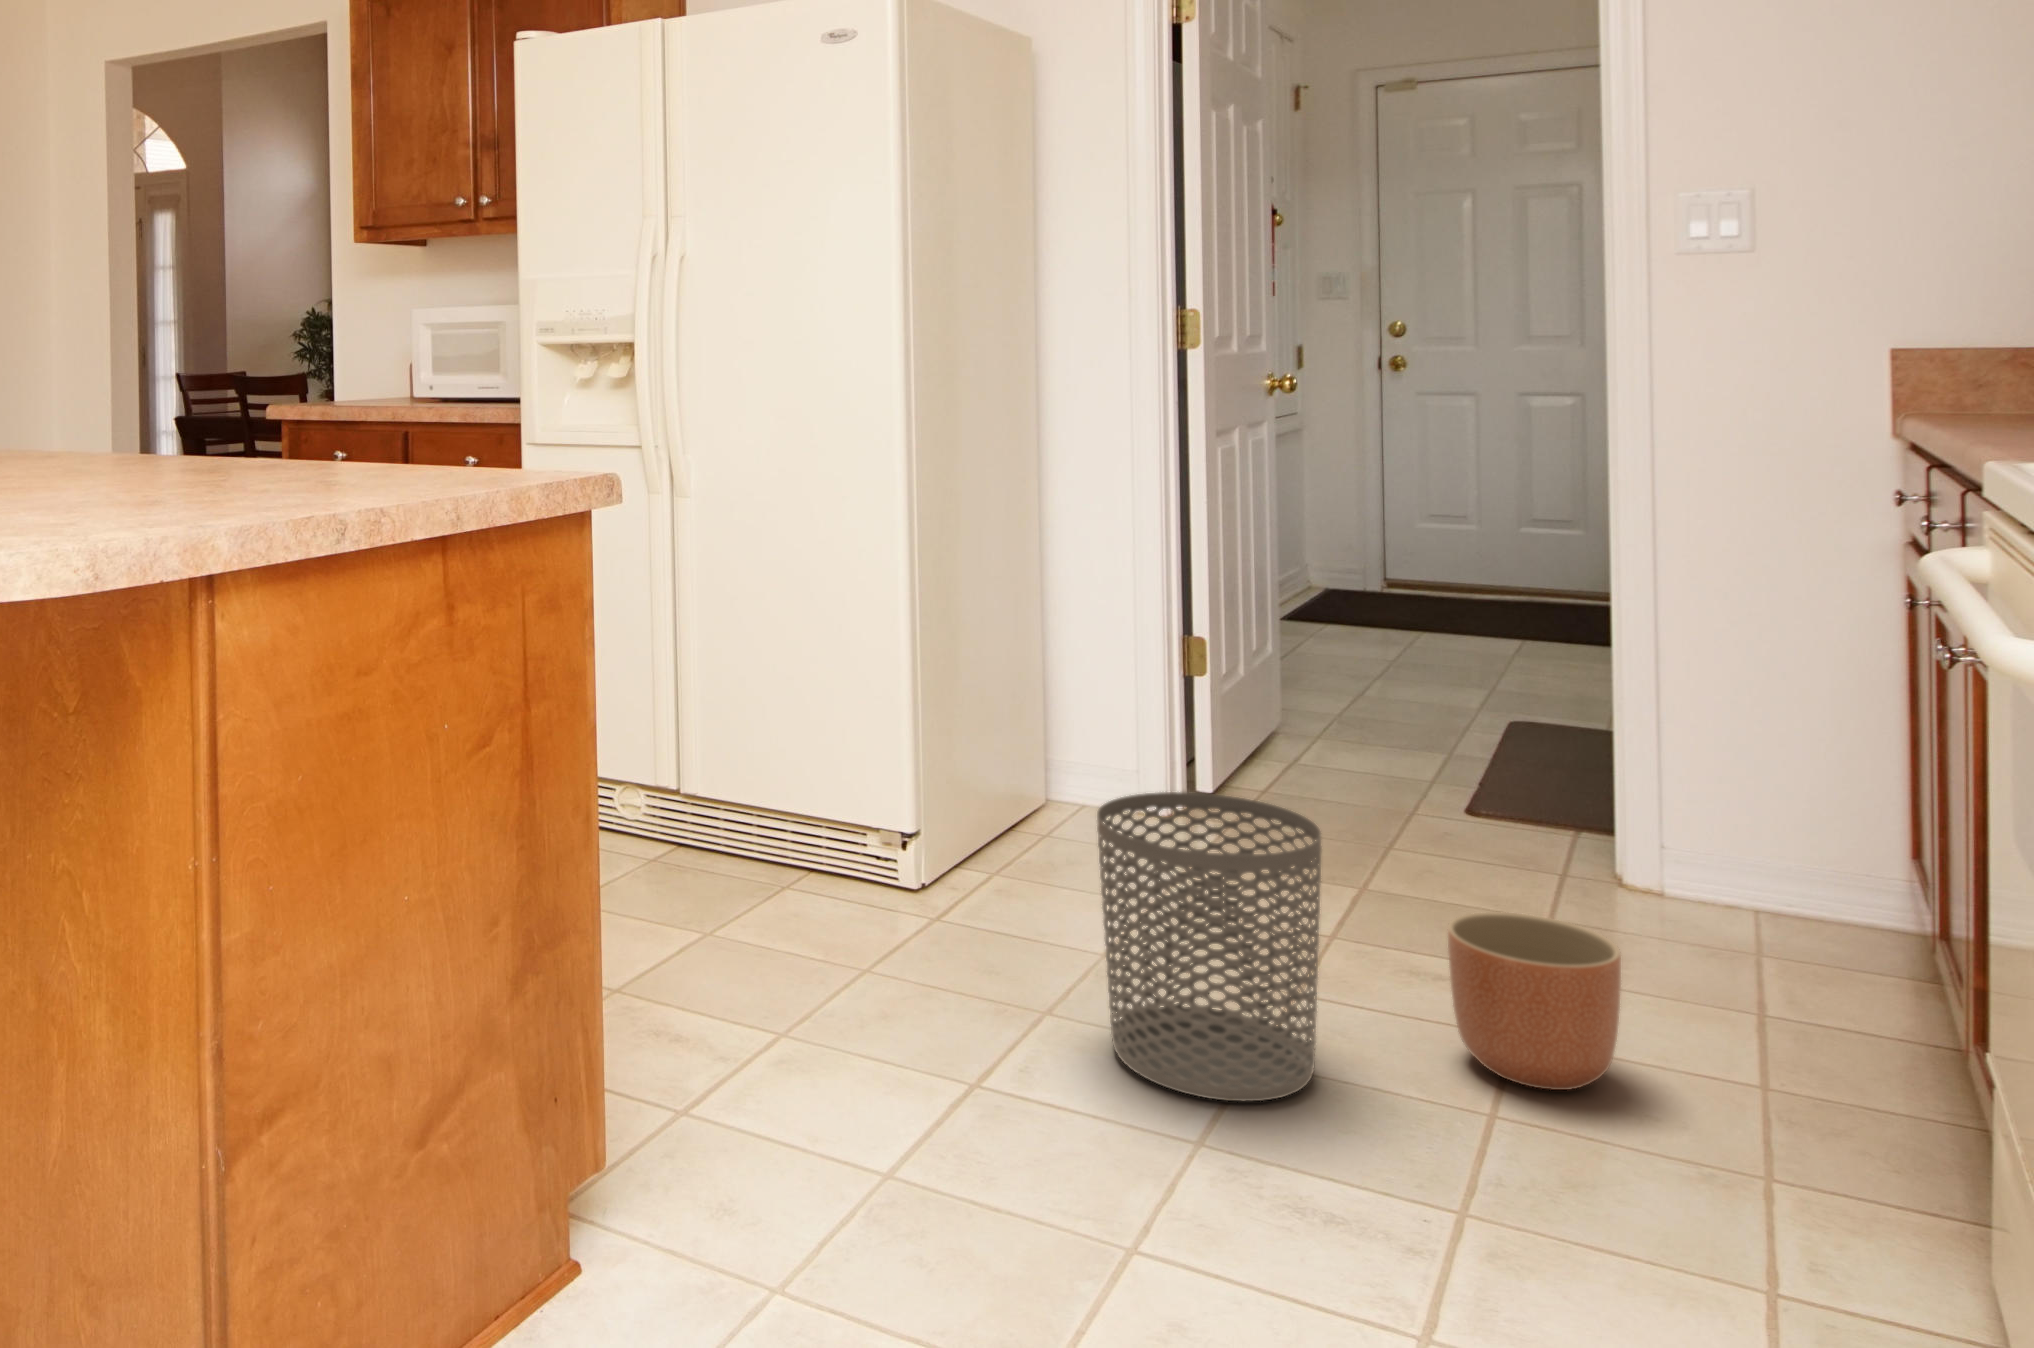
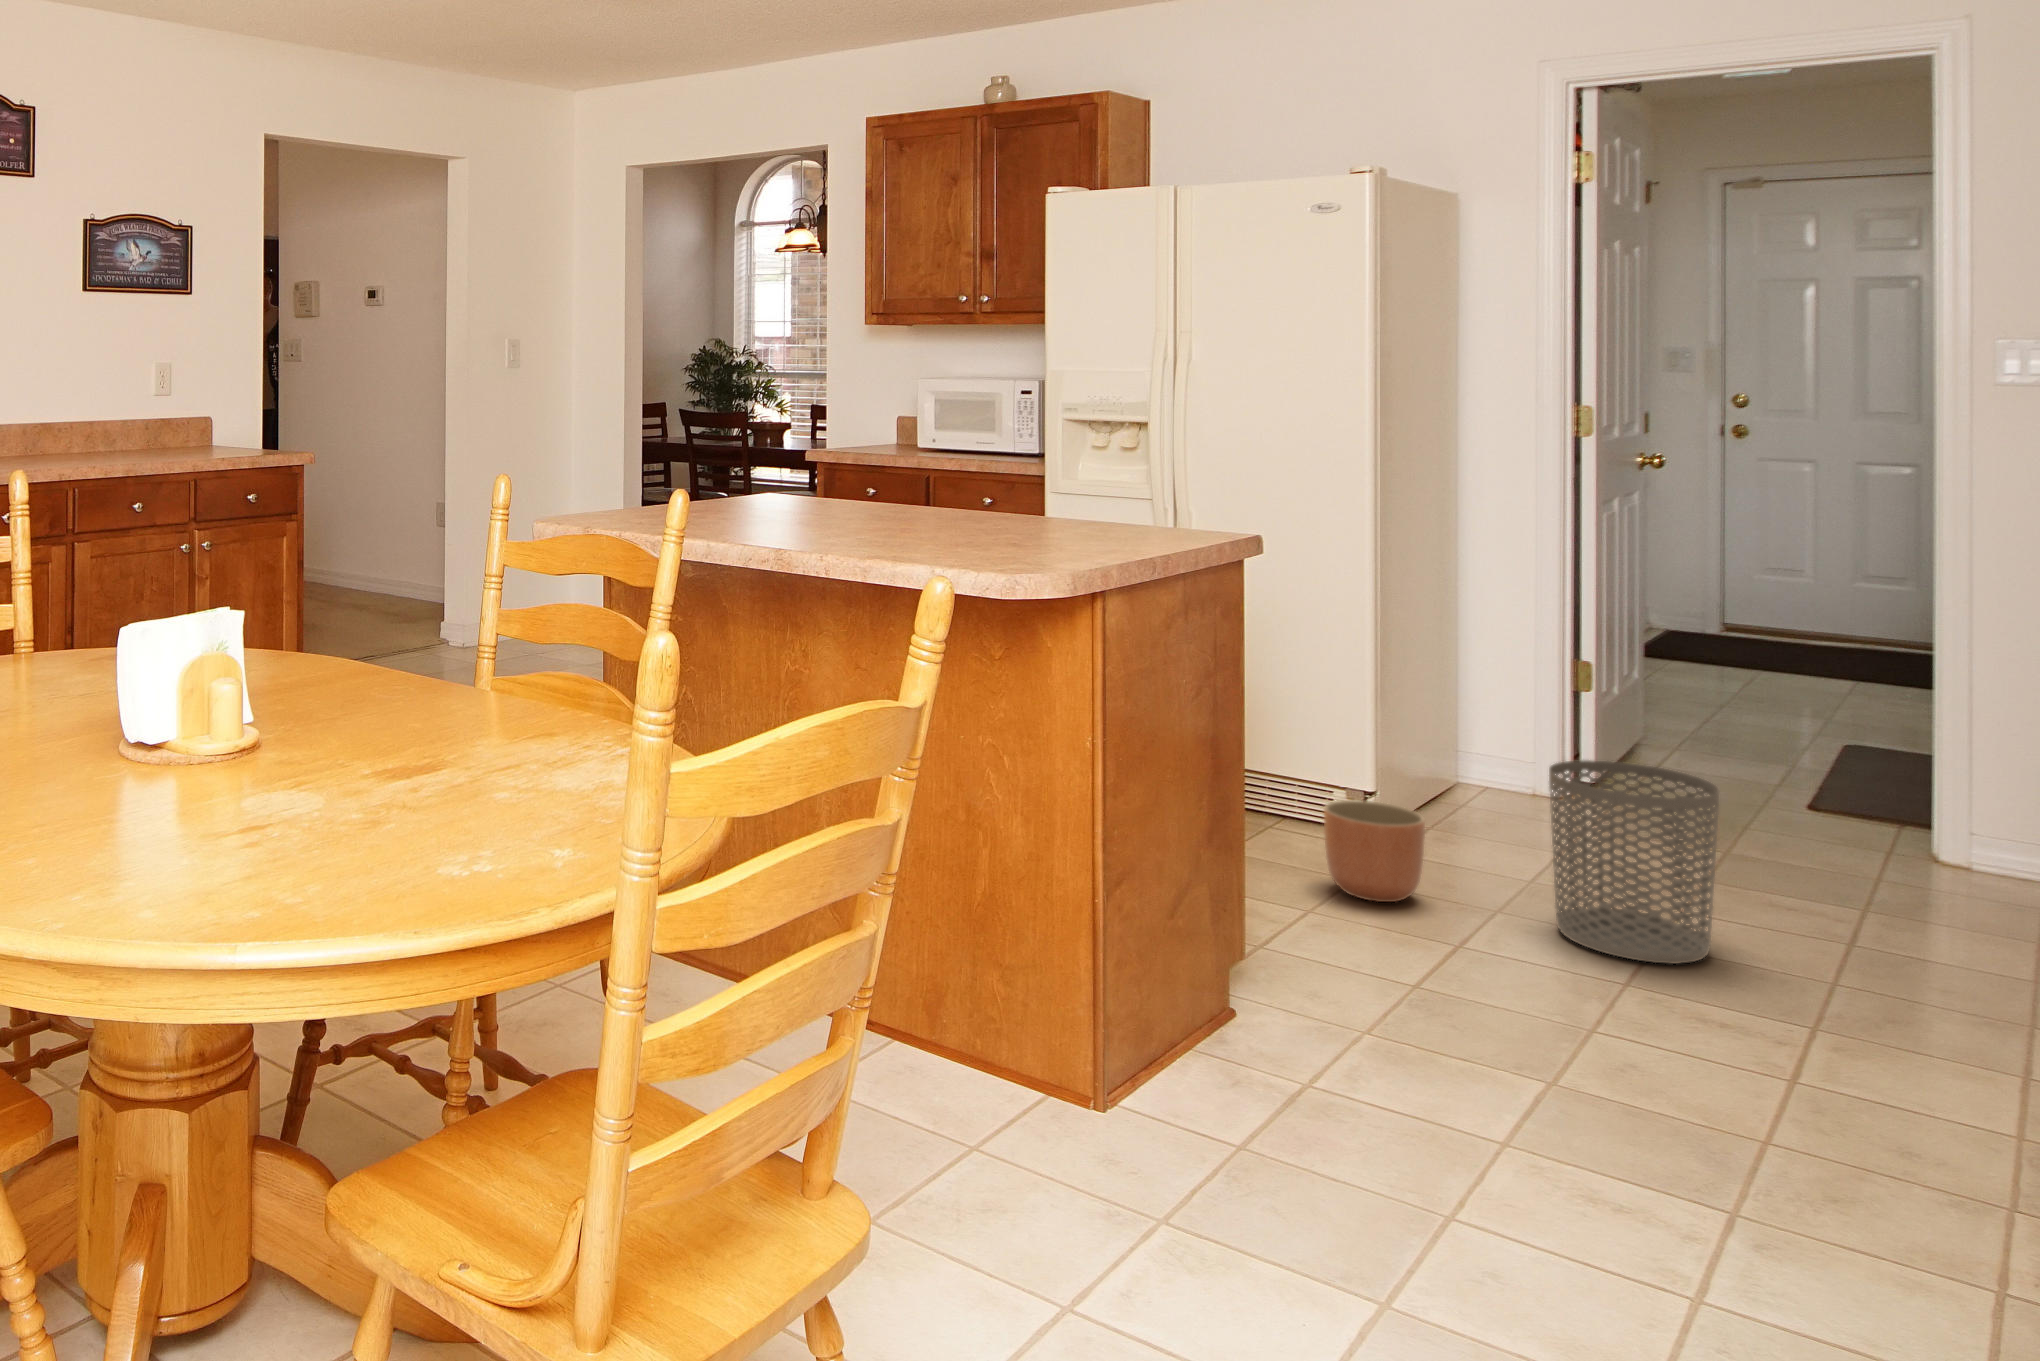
planter: present [1448,912,1621,1090] -> present [1324,800,1425,902]

